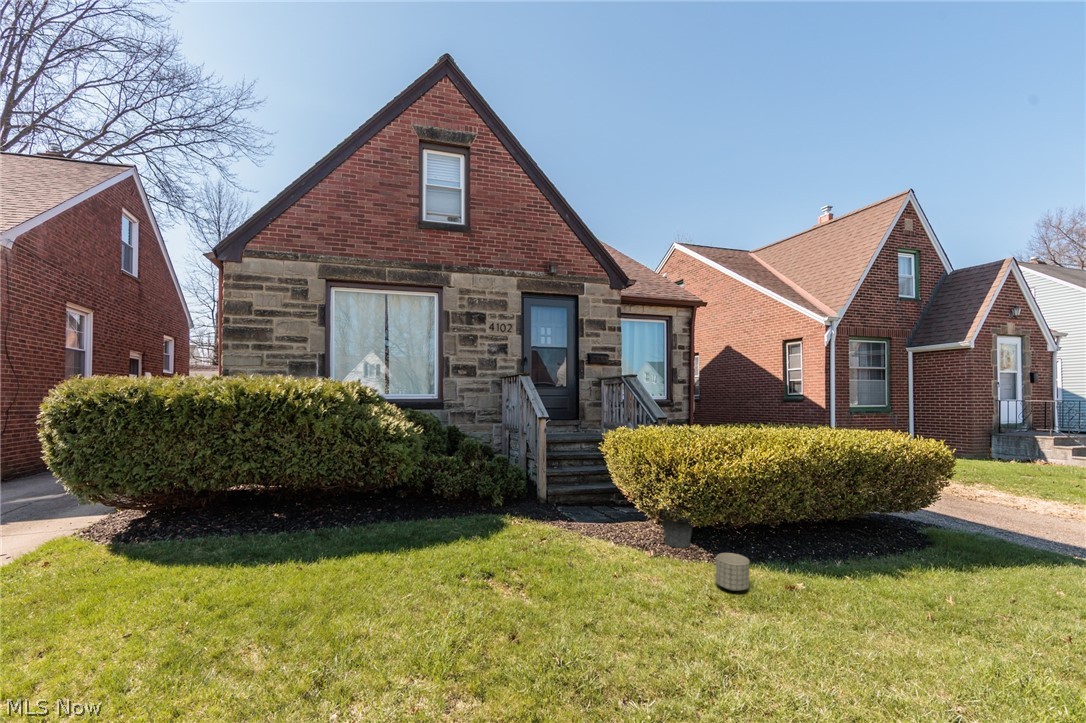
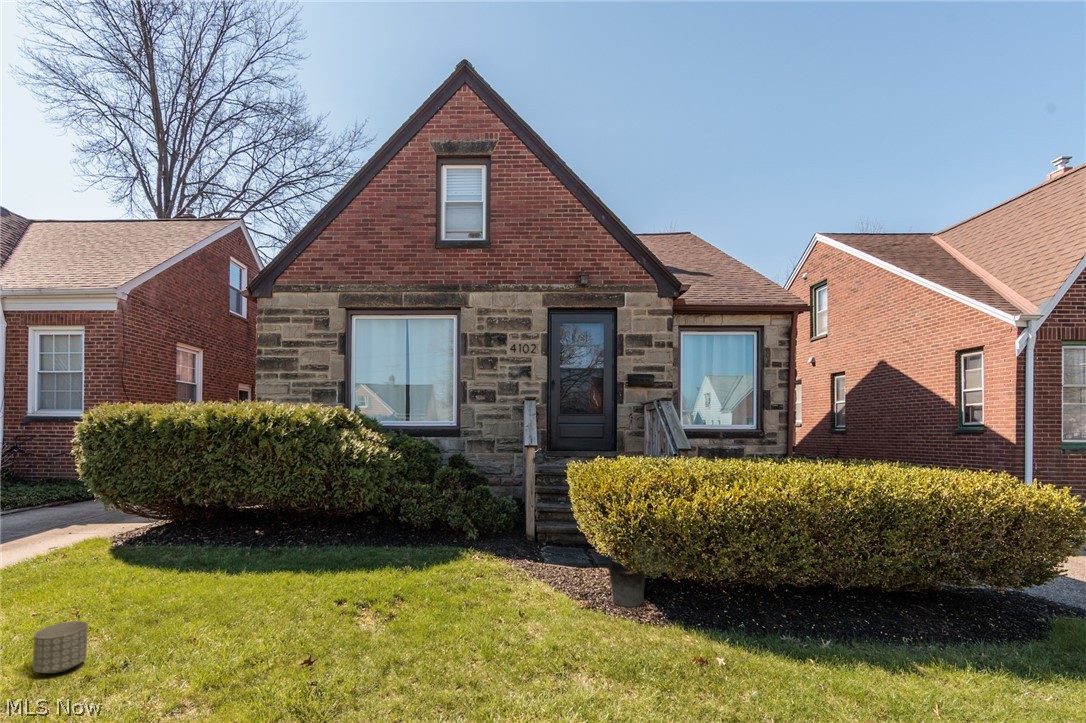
planter: present [716,553,749,591] -> present [33,621,88,674]

